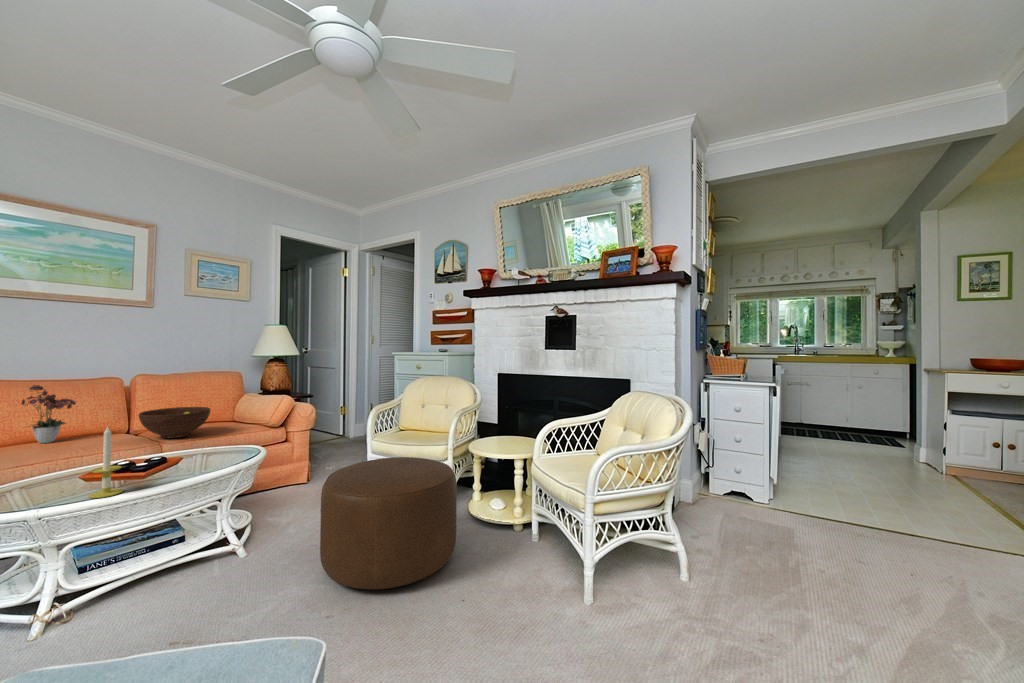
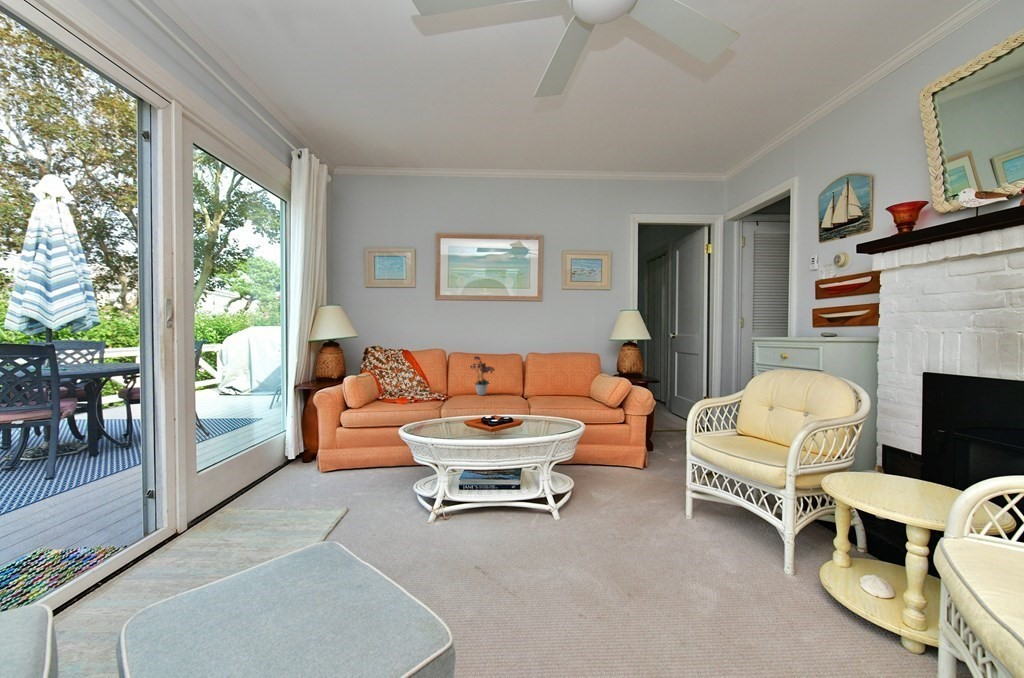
fruit bowl: present [139,407,211,438] -> none [521,380,566,404]
candle: present [88,427,123,498] -> none [460,387,479,439]
ottoman: present [320,457,457,589] -> none [597,462,771,638]

